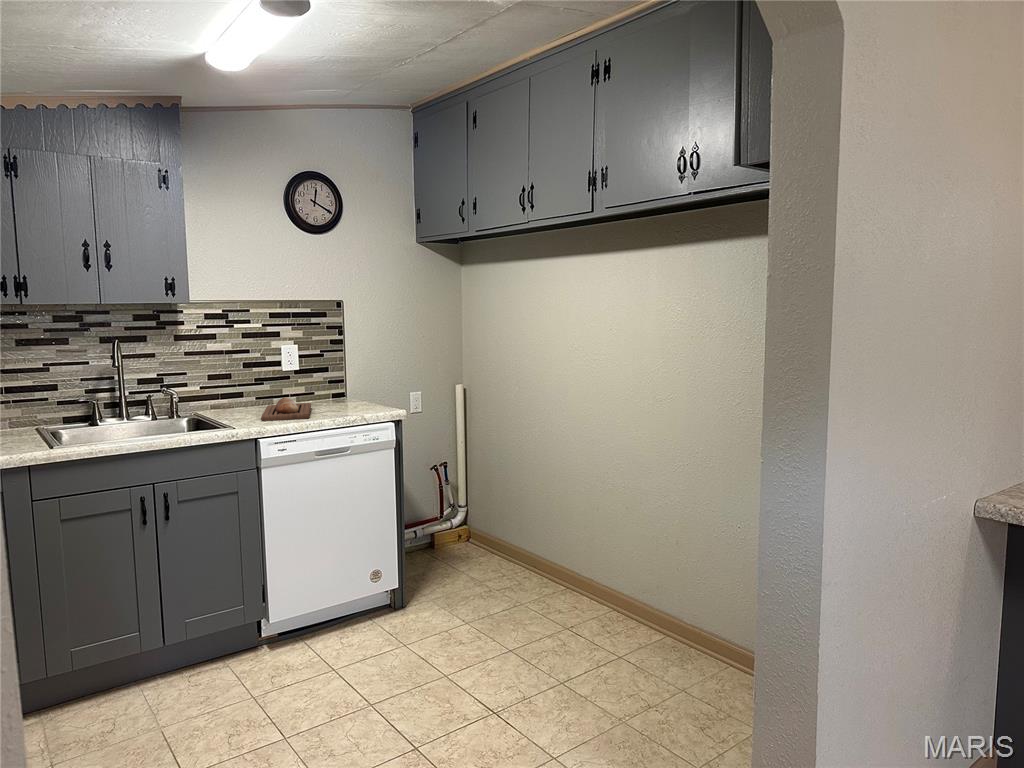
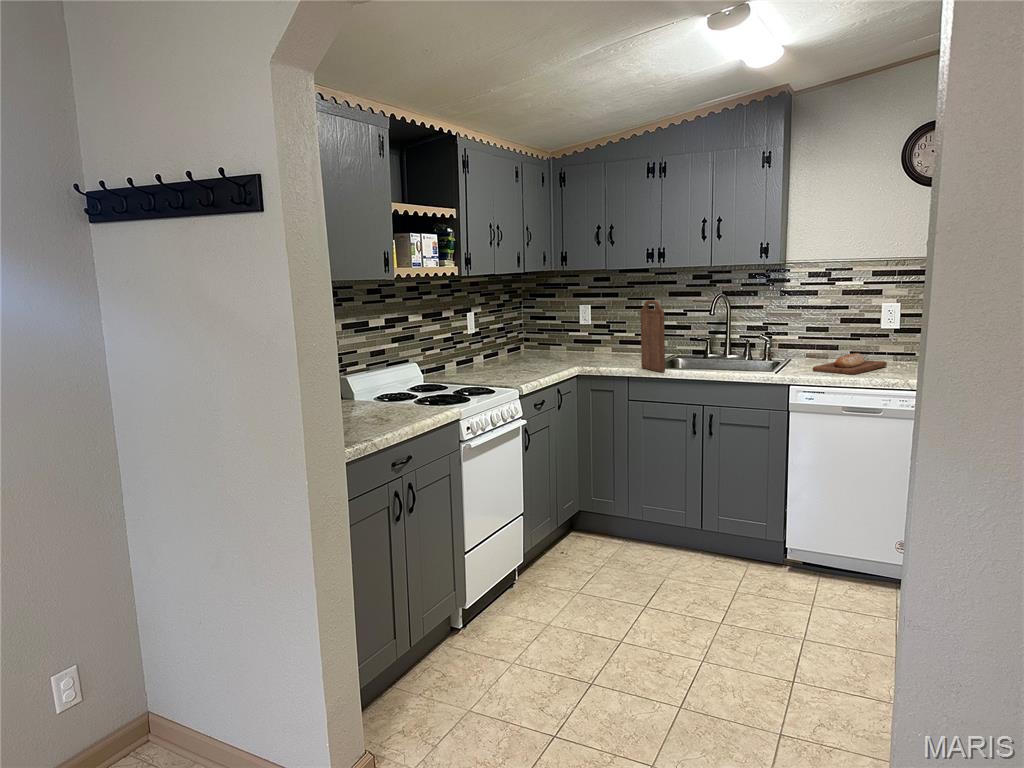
cutting board: none [34,350,98,449] -> present [641,300,665,372]

